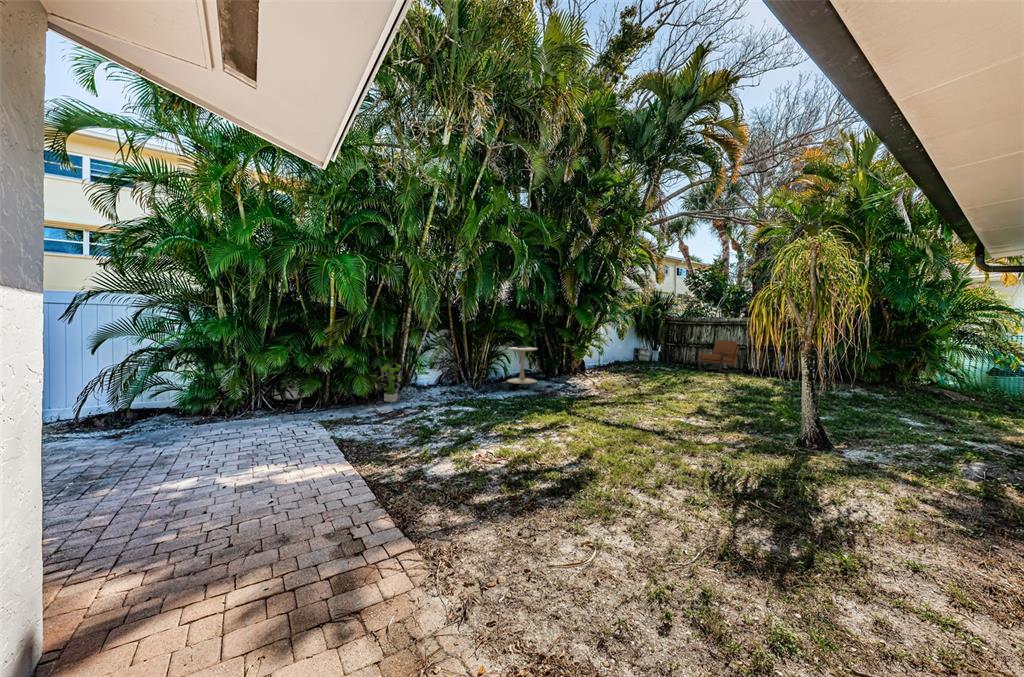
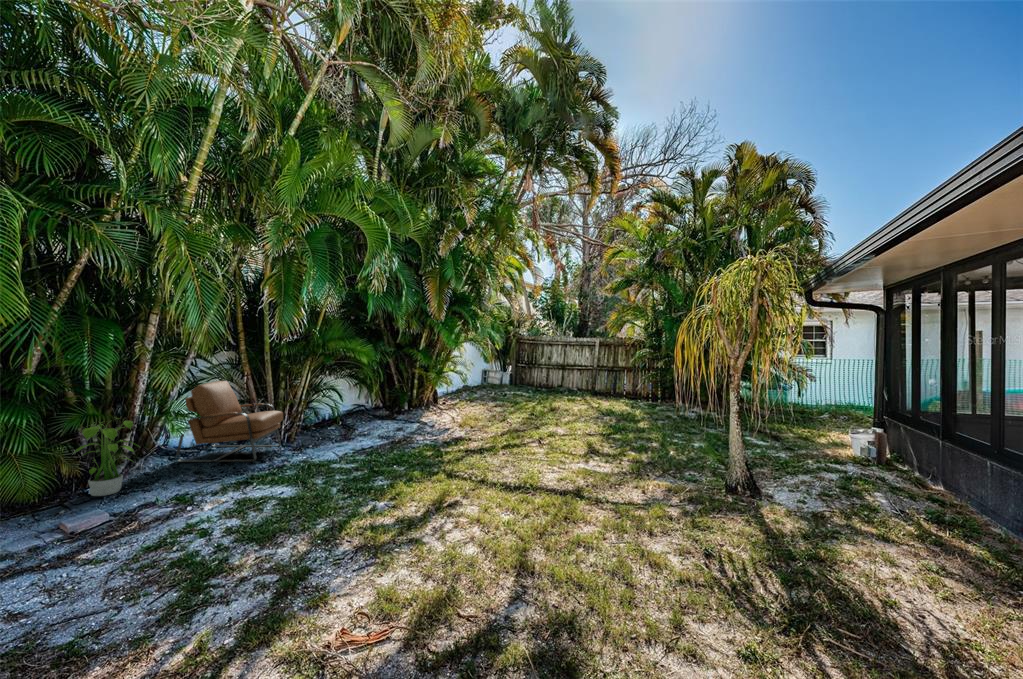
chair: present [699,340,740,372] -> present [176,381,283,462]
pedestal table: present [507,347,537,384] -> none [333,375,380,429]

